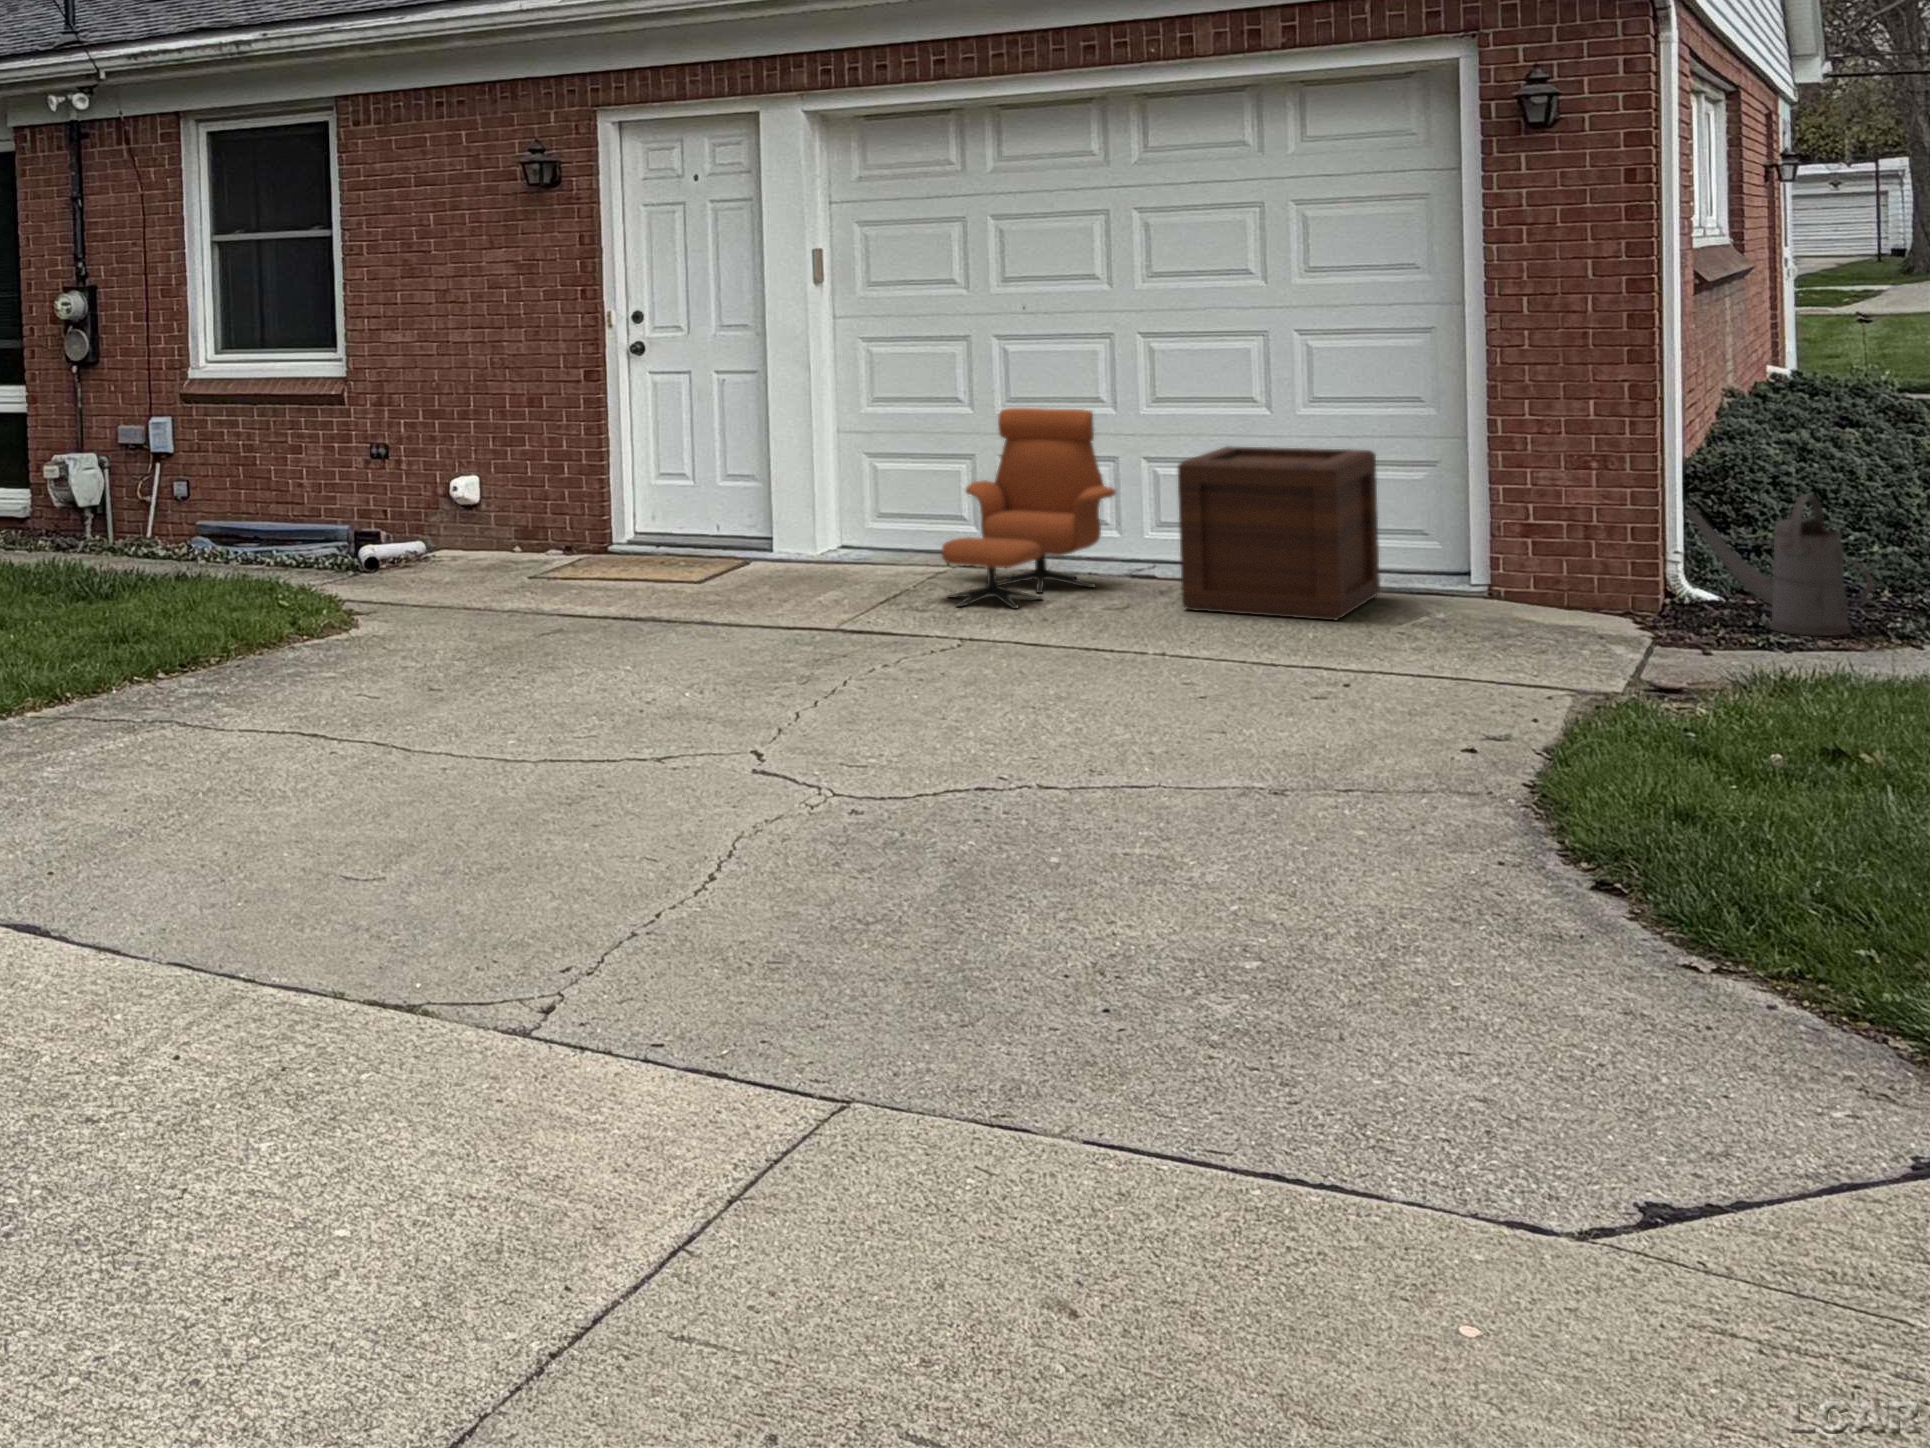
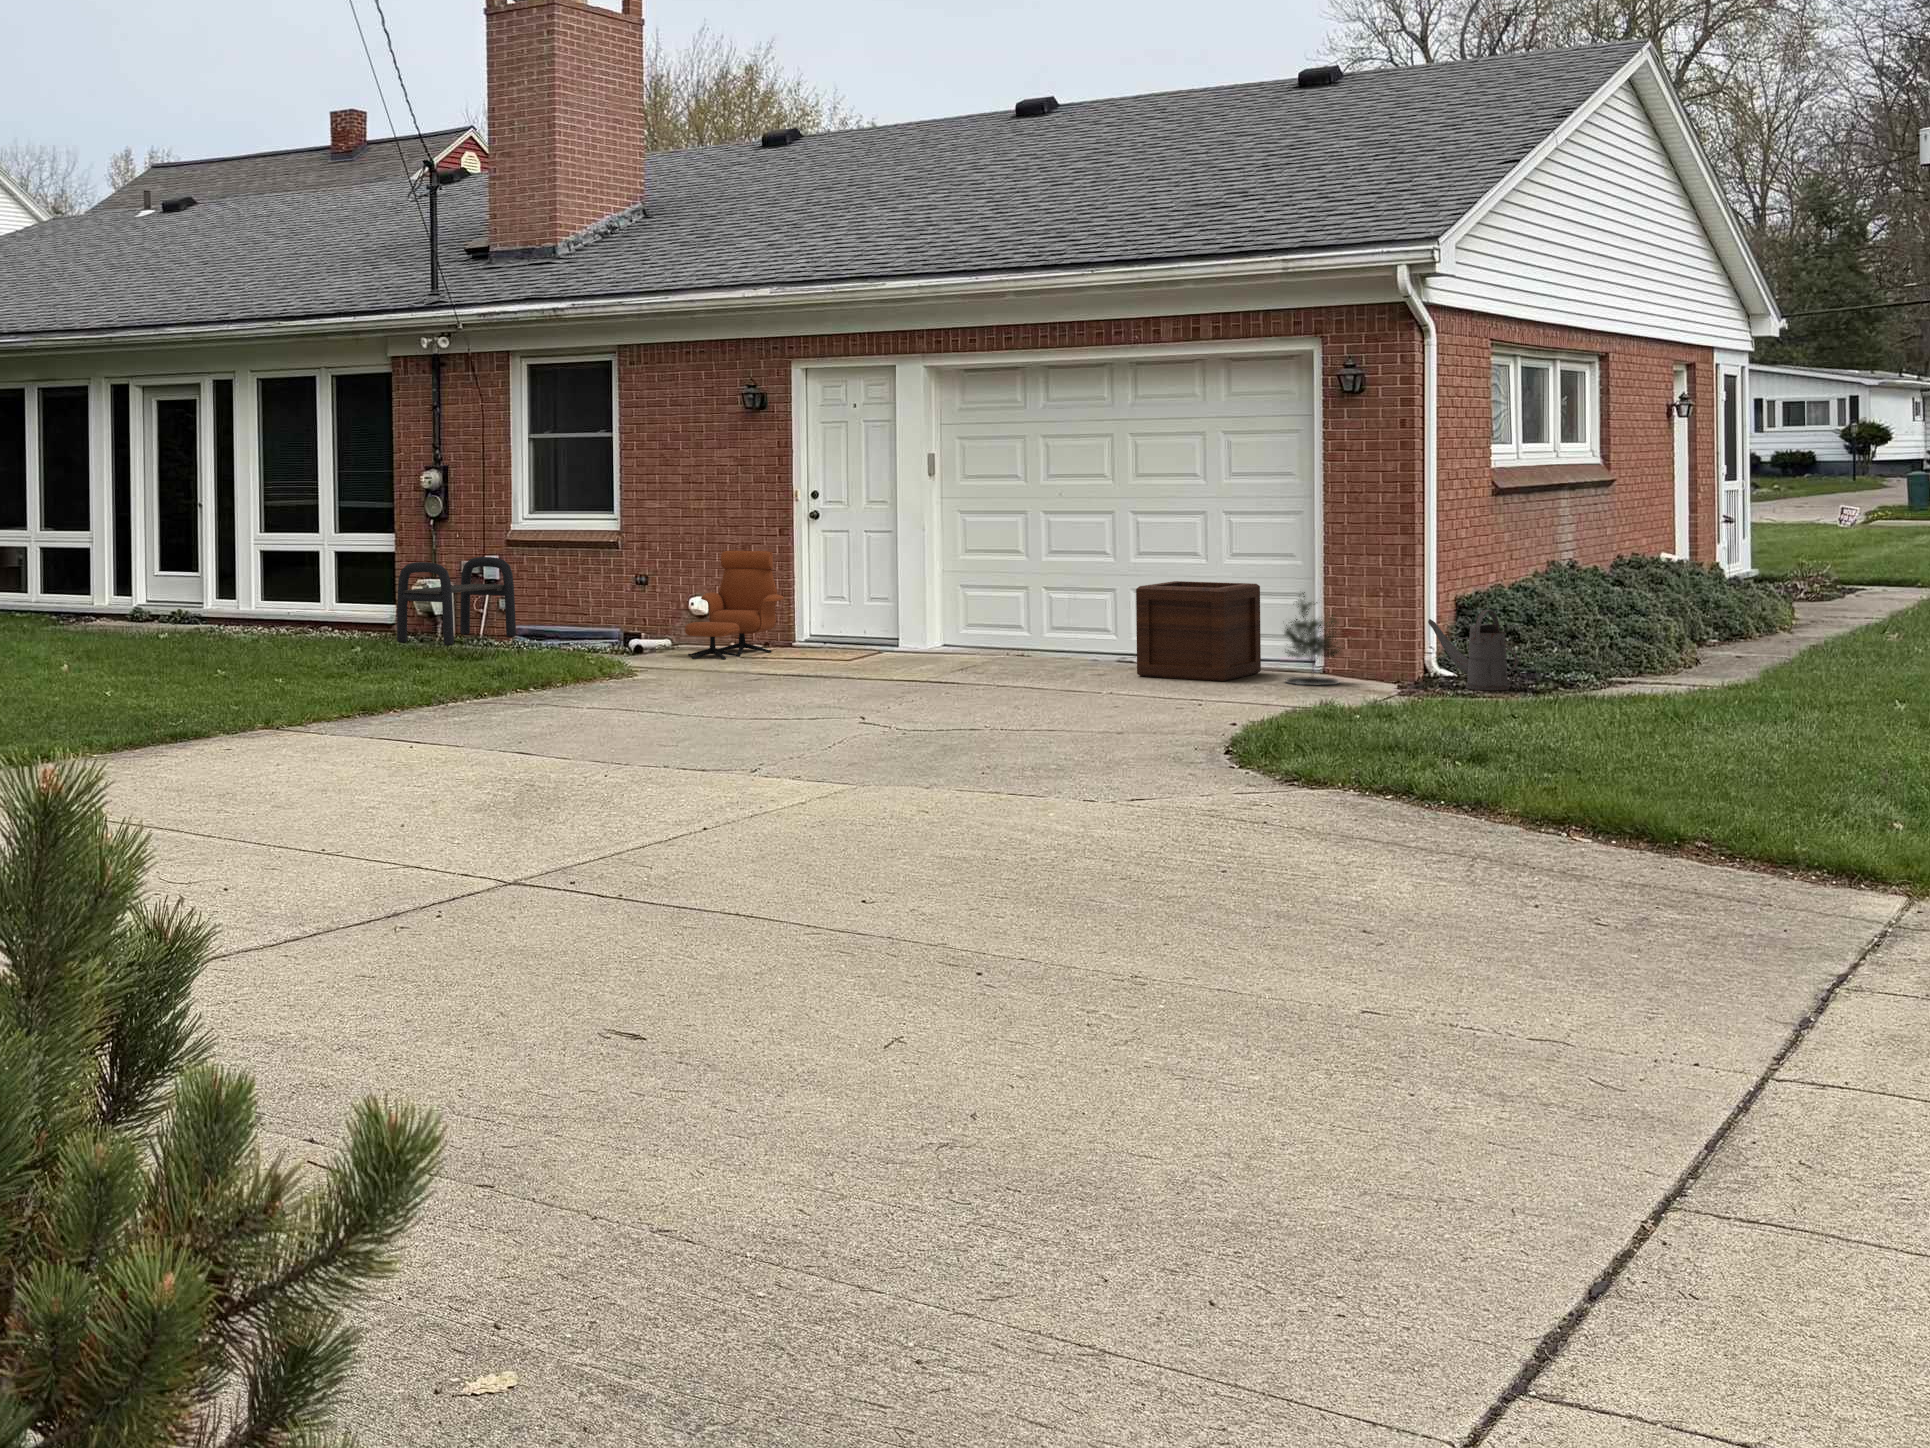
lounge chair: present [942,408,1116,609] -> present [685,551,784,659]
bench: none [15,418,198,556] -> present [397,557,516,645]
potted tree: none [1434,463,1546,628] -> present [1285,592,1340,685]

